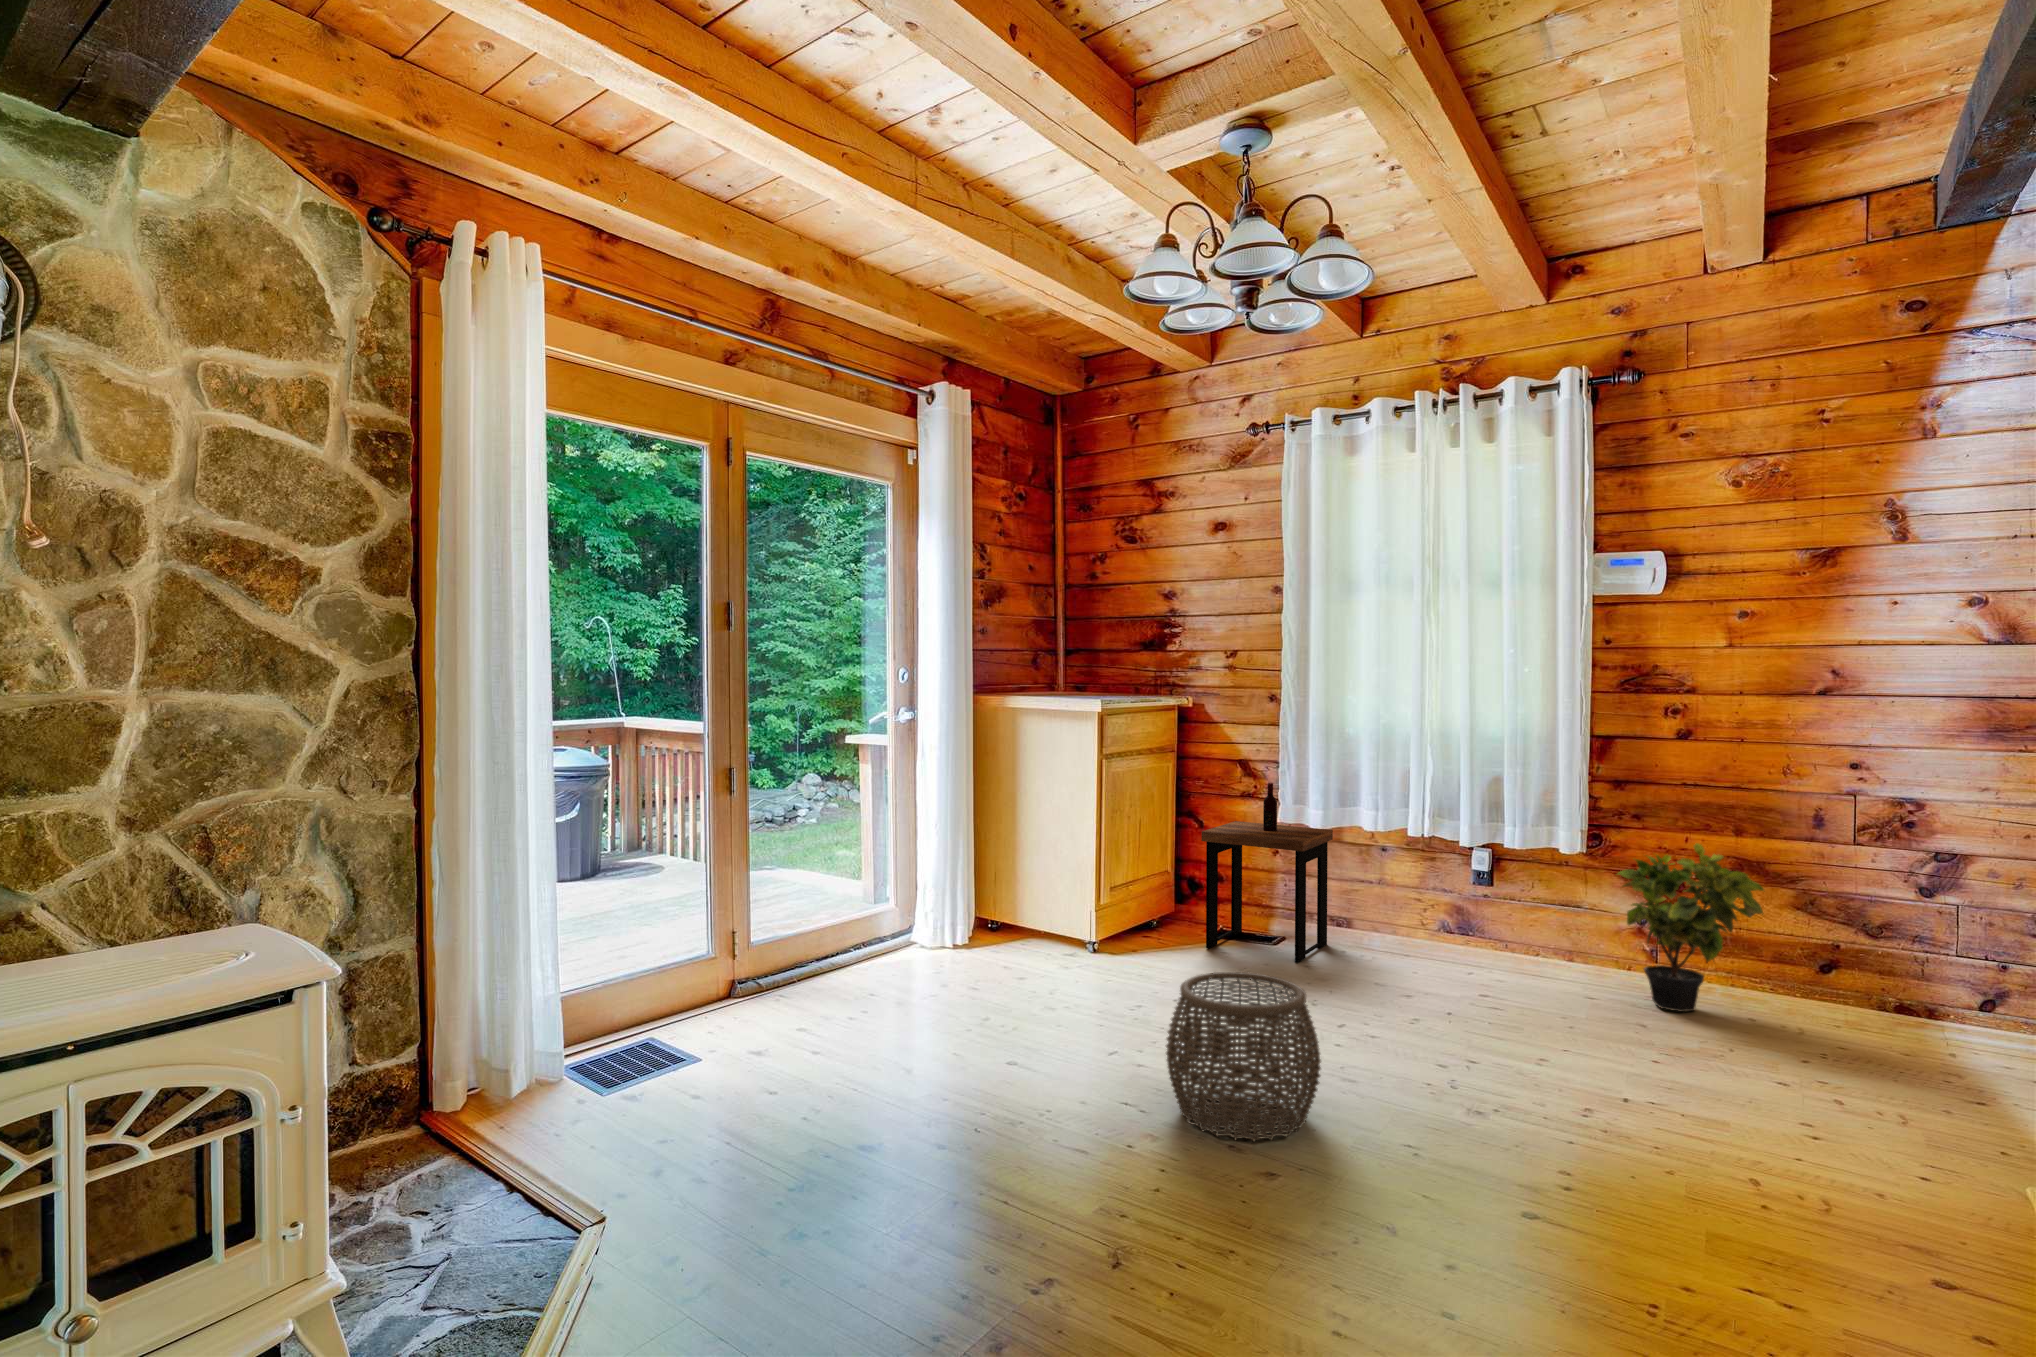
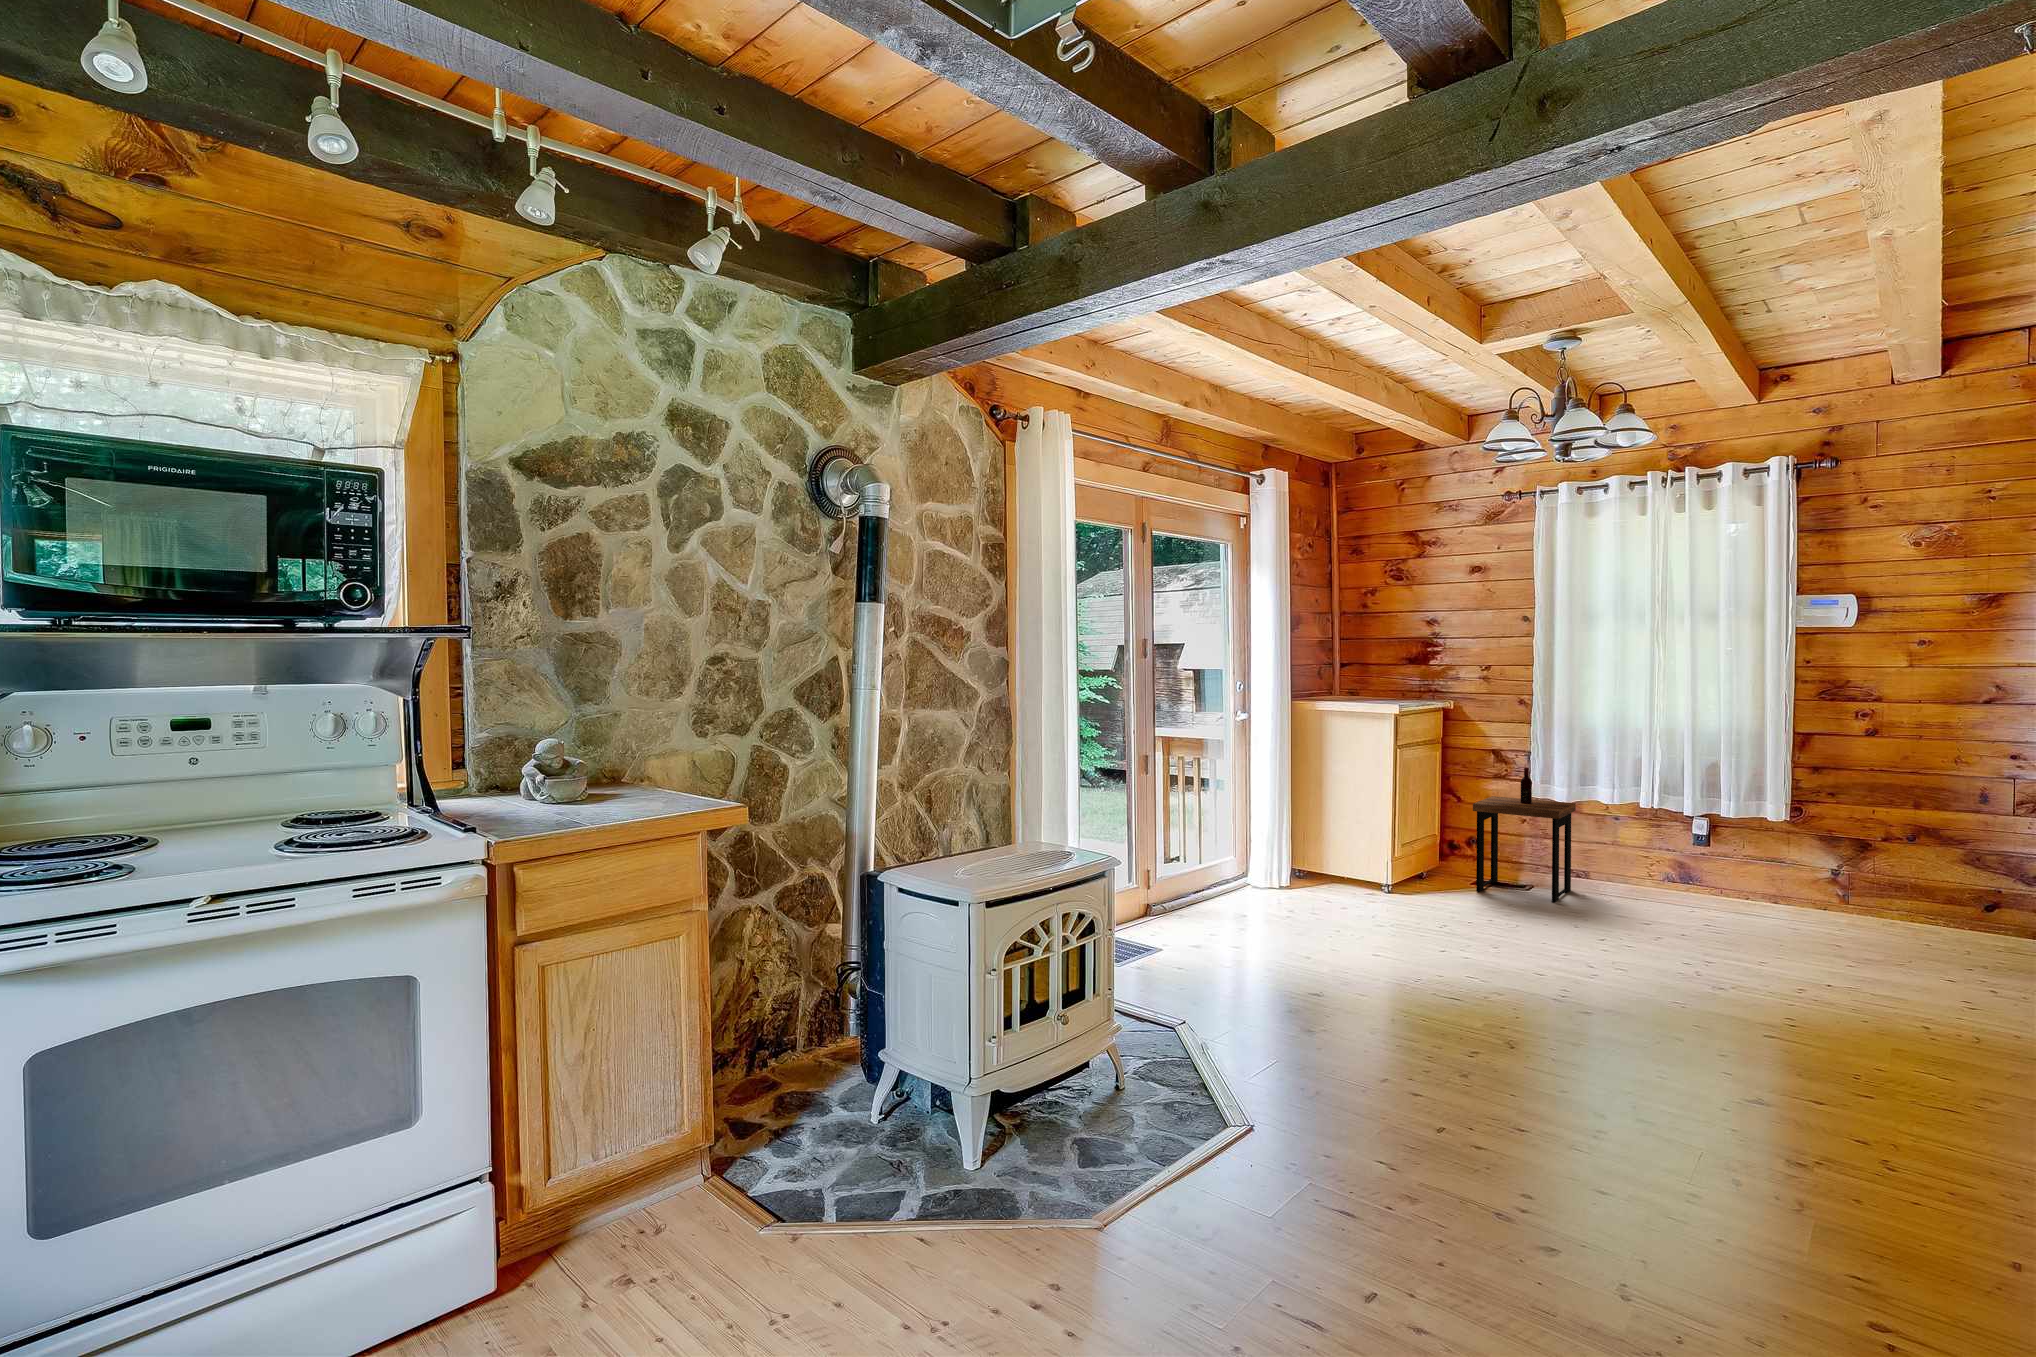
potted plant: present [1618,843,1764,1012] -> none [1816,814,1940,939]
woven basket: present [1166,972,1321,1141] -> none [1509,897,1625,1005]

